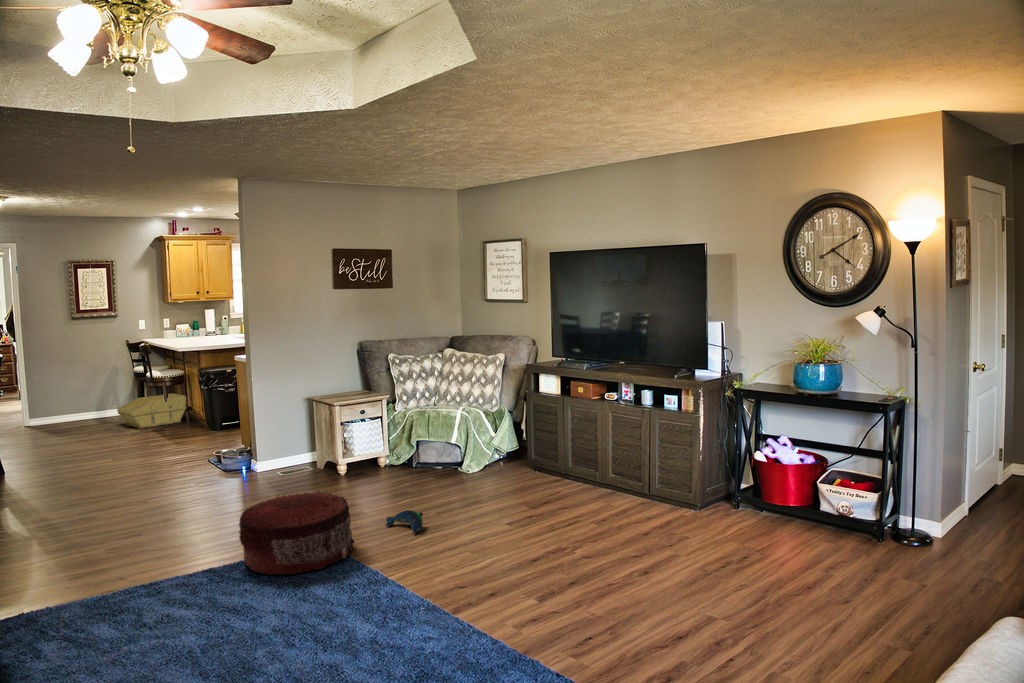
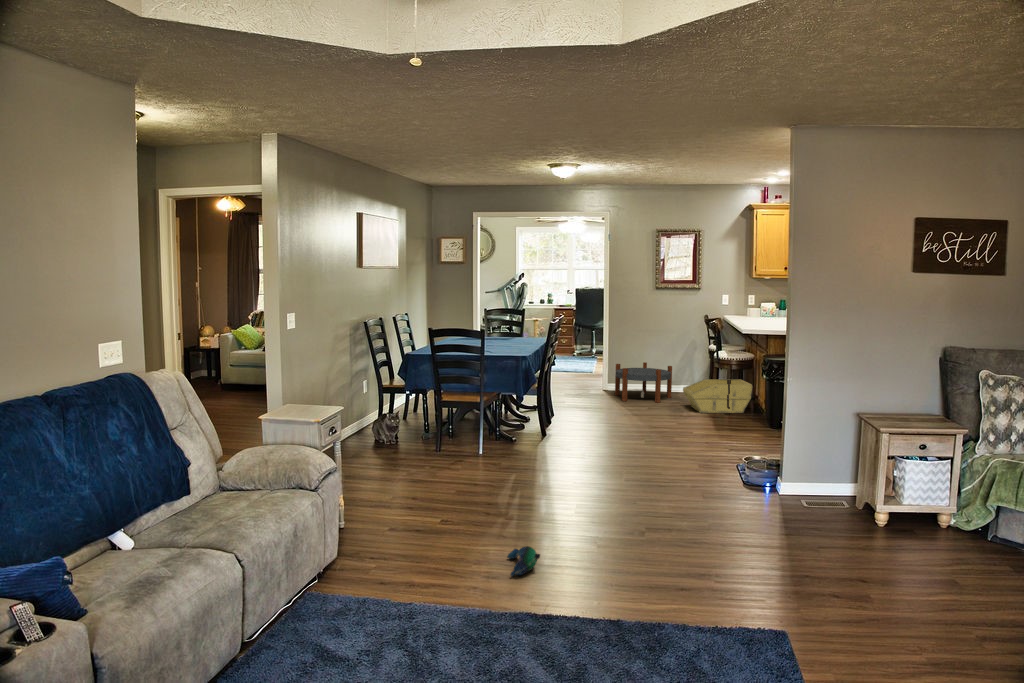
side table: none [35,391,101,432] -> present [615,362,672,403]
pouf: present [239,491,355,575] -> none [684,533,829,643]
plush toy: present [386,510,423,534] -> present [507,546,540,576]

